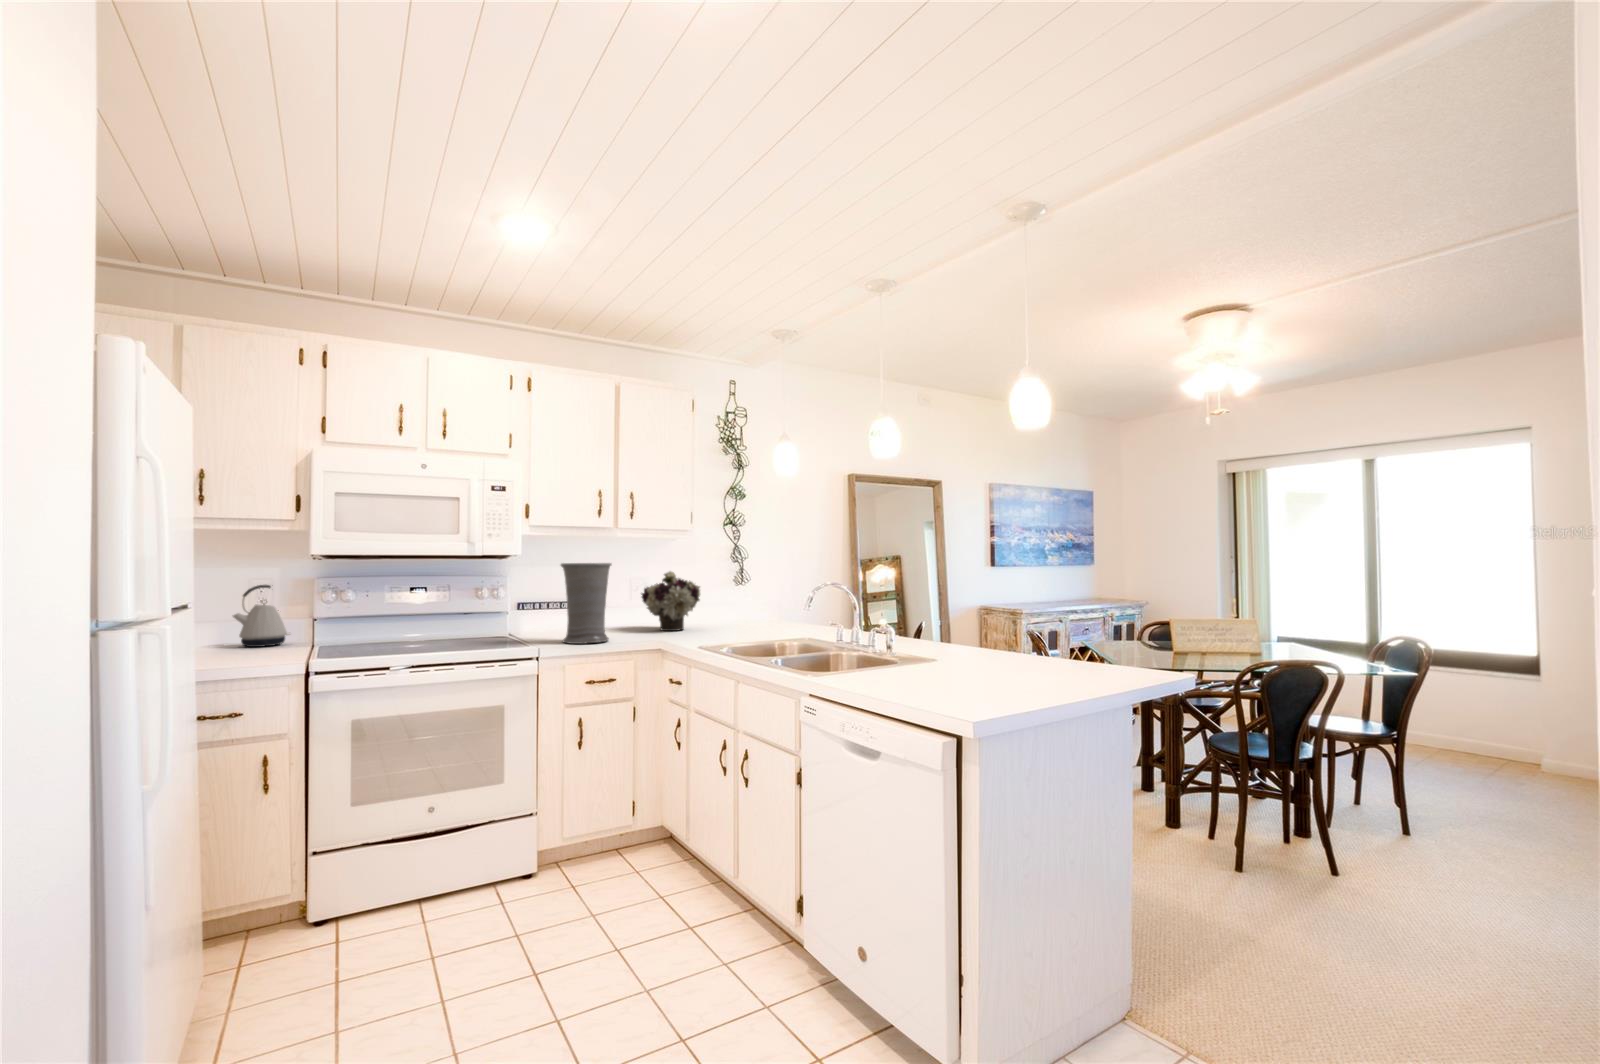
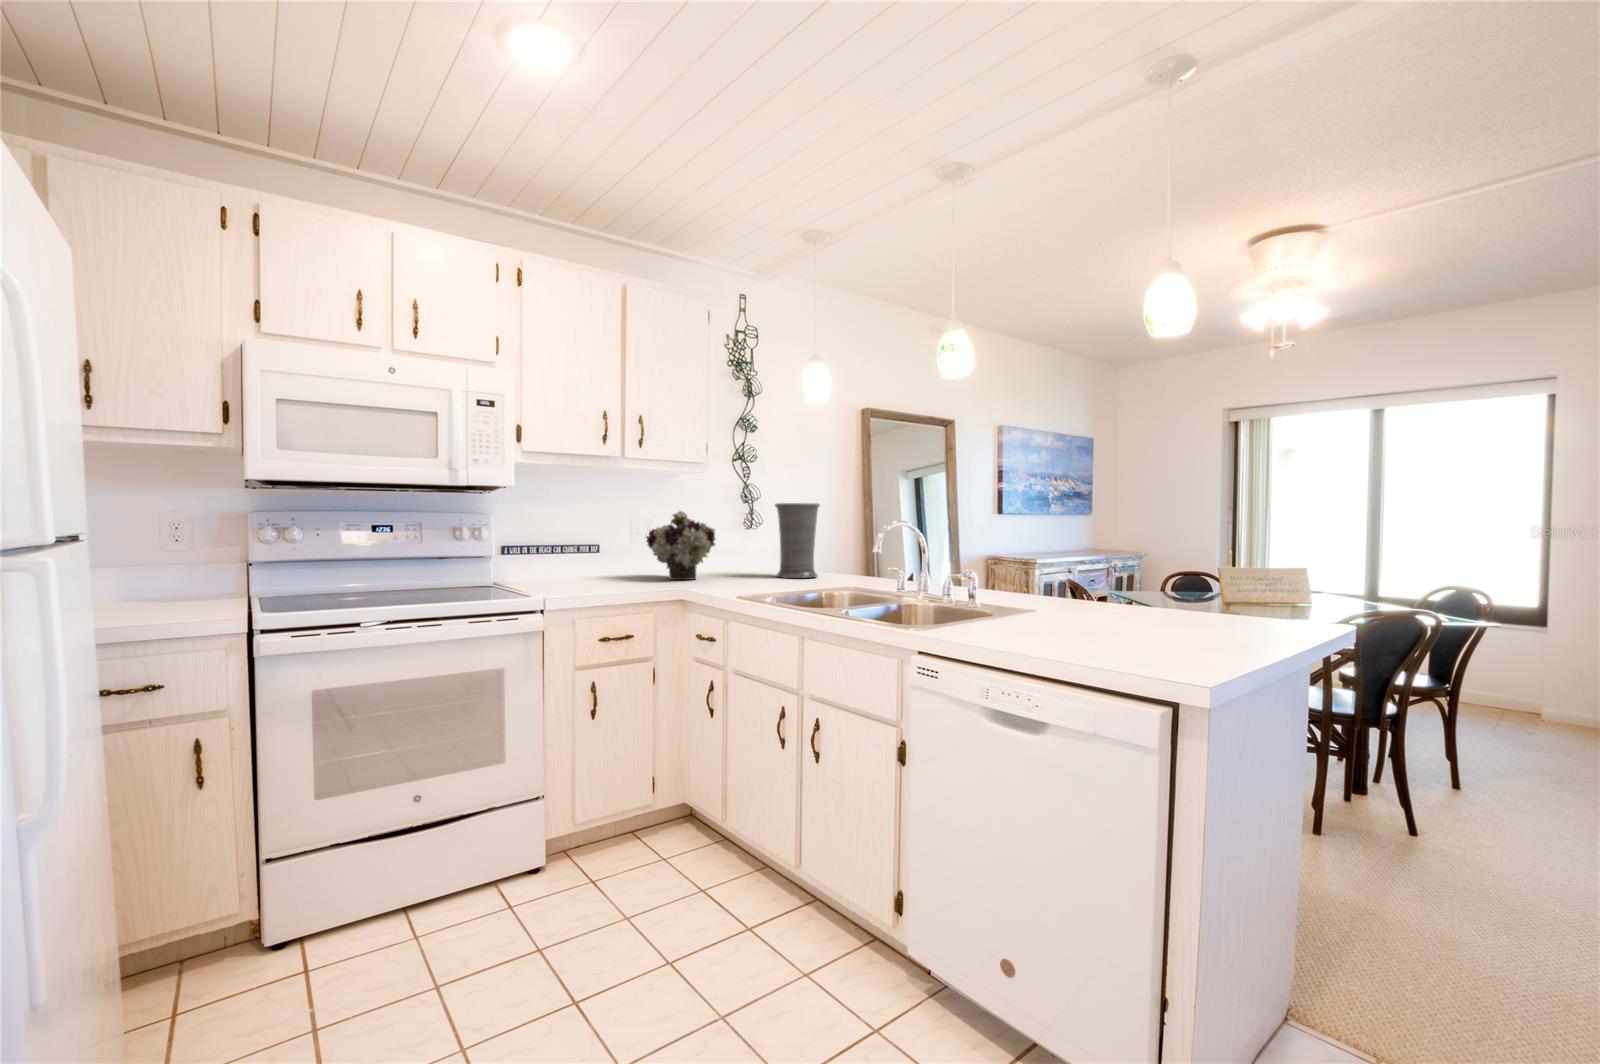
vase: present [561,563,611,644] -> present [775,503,820,578]
kettle: present [233,585,288,647] -> none [137,519,218,598]

